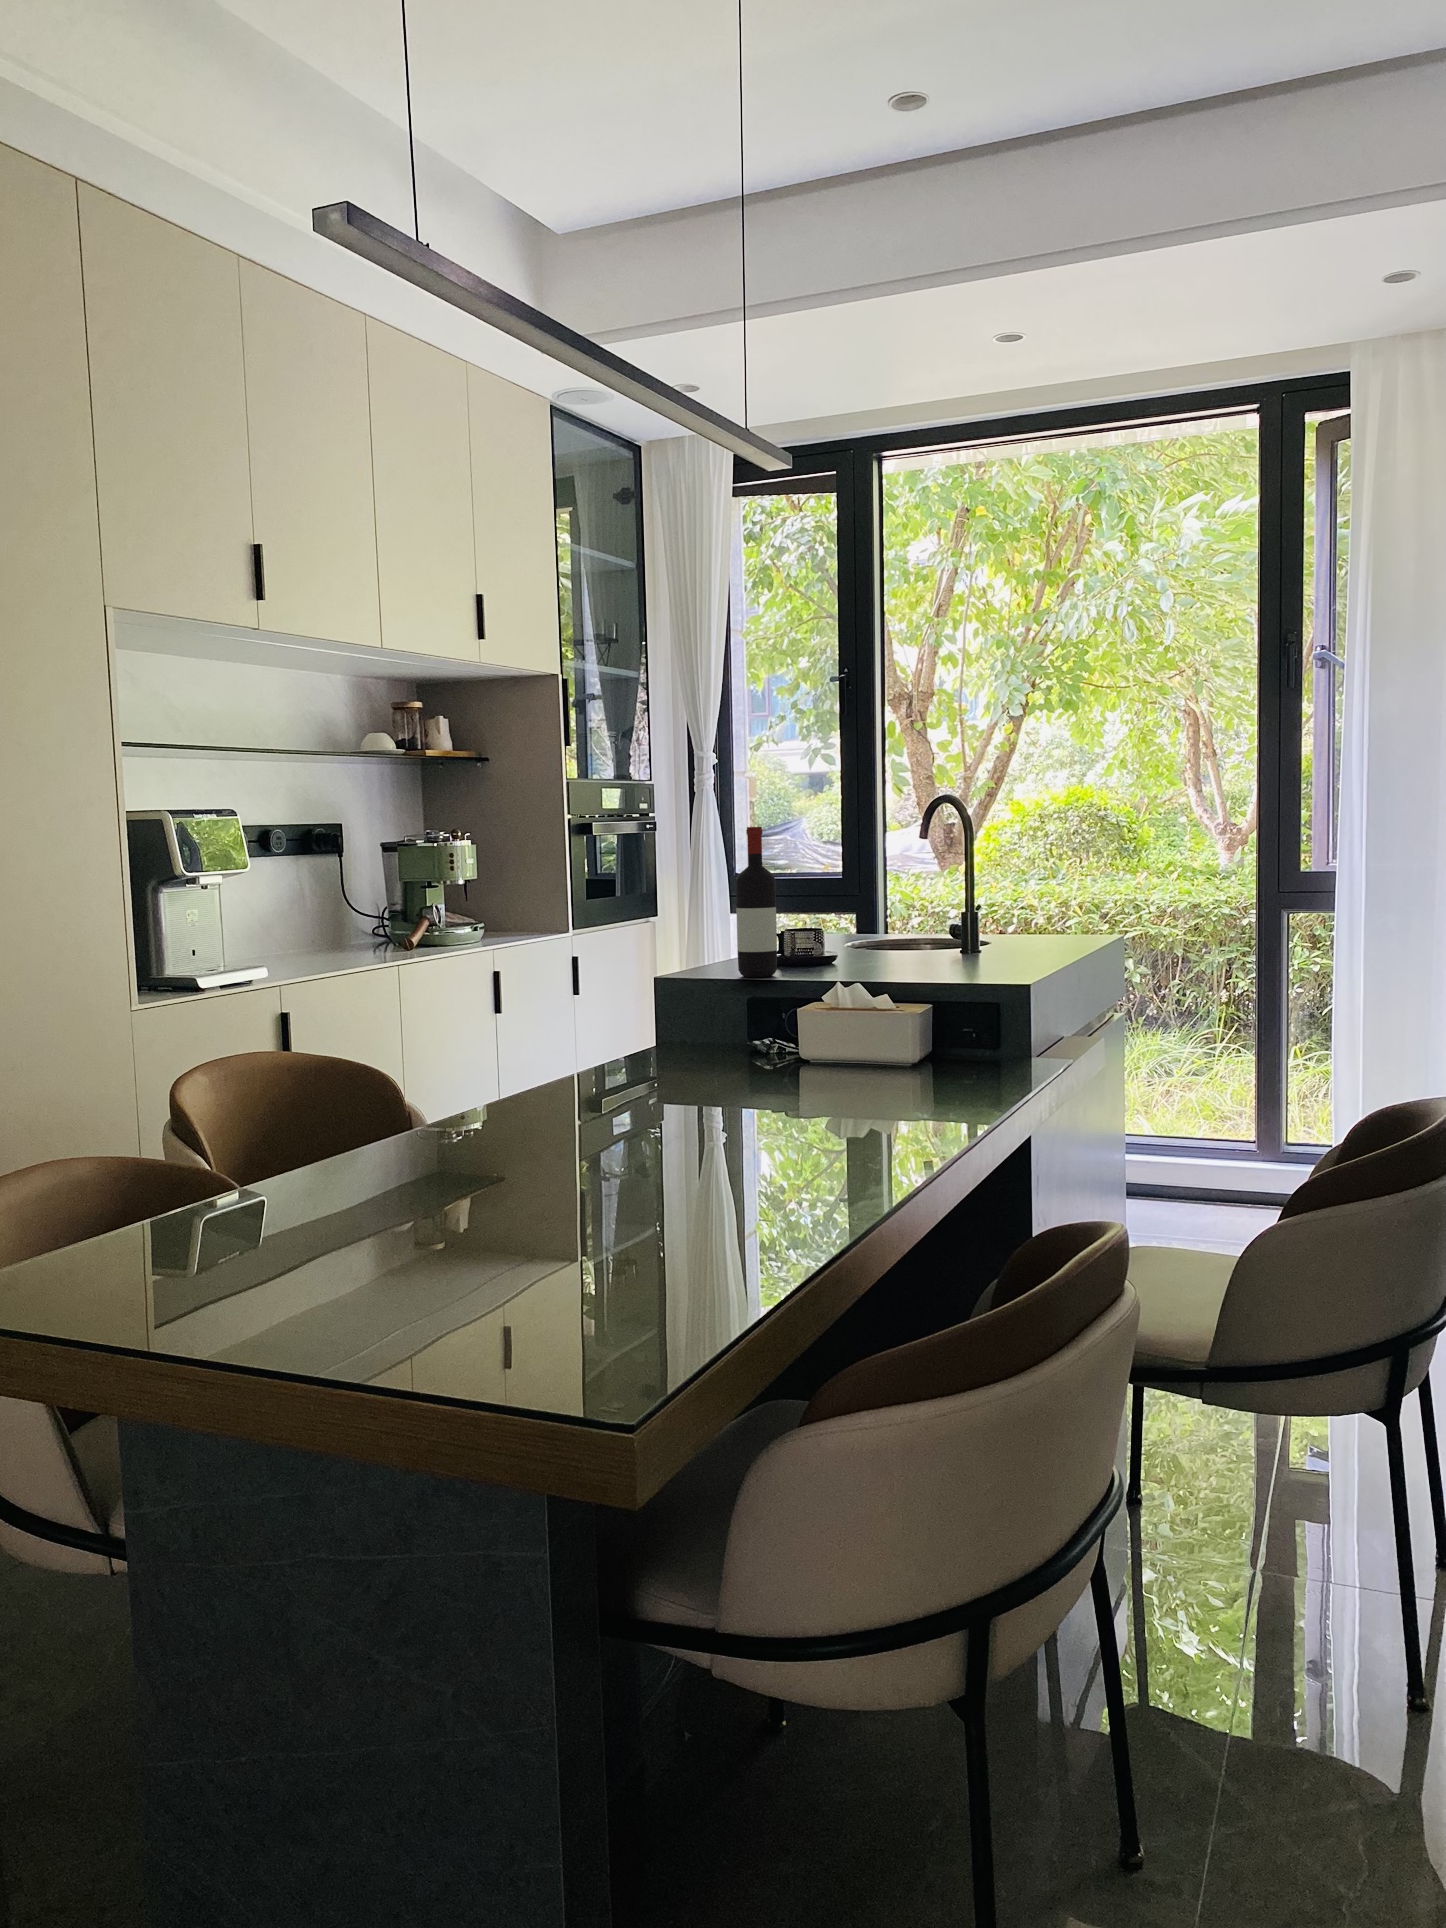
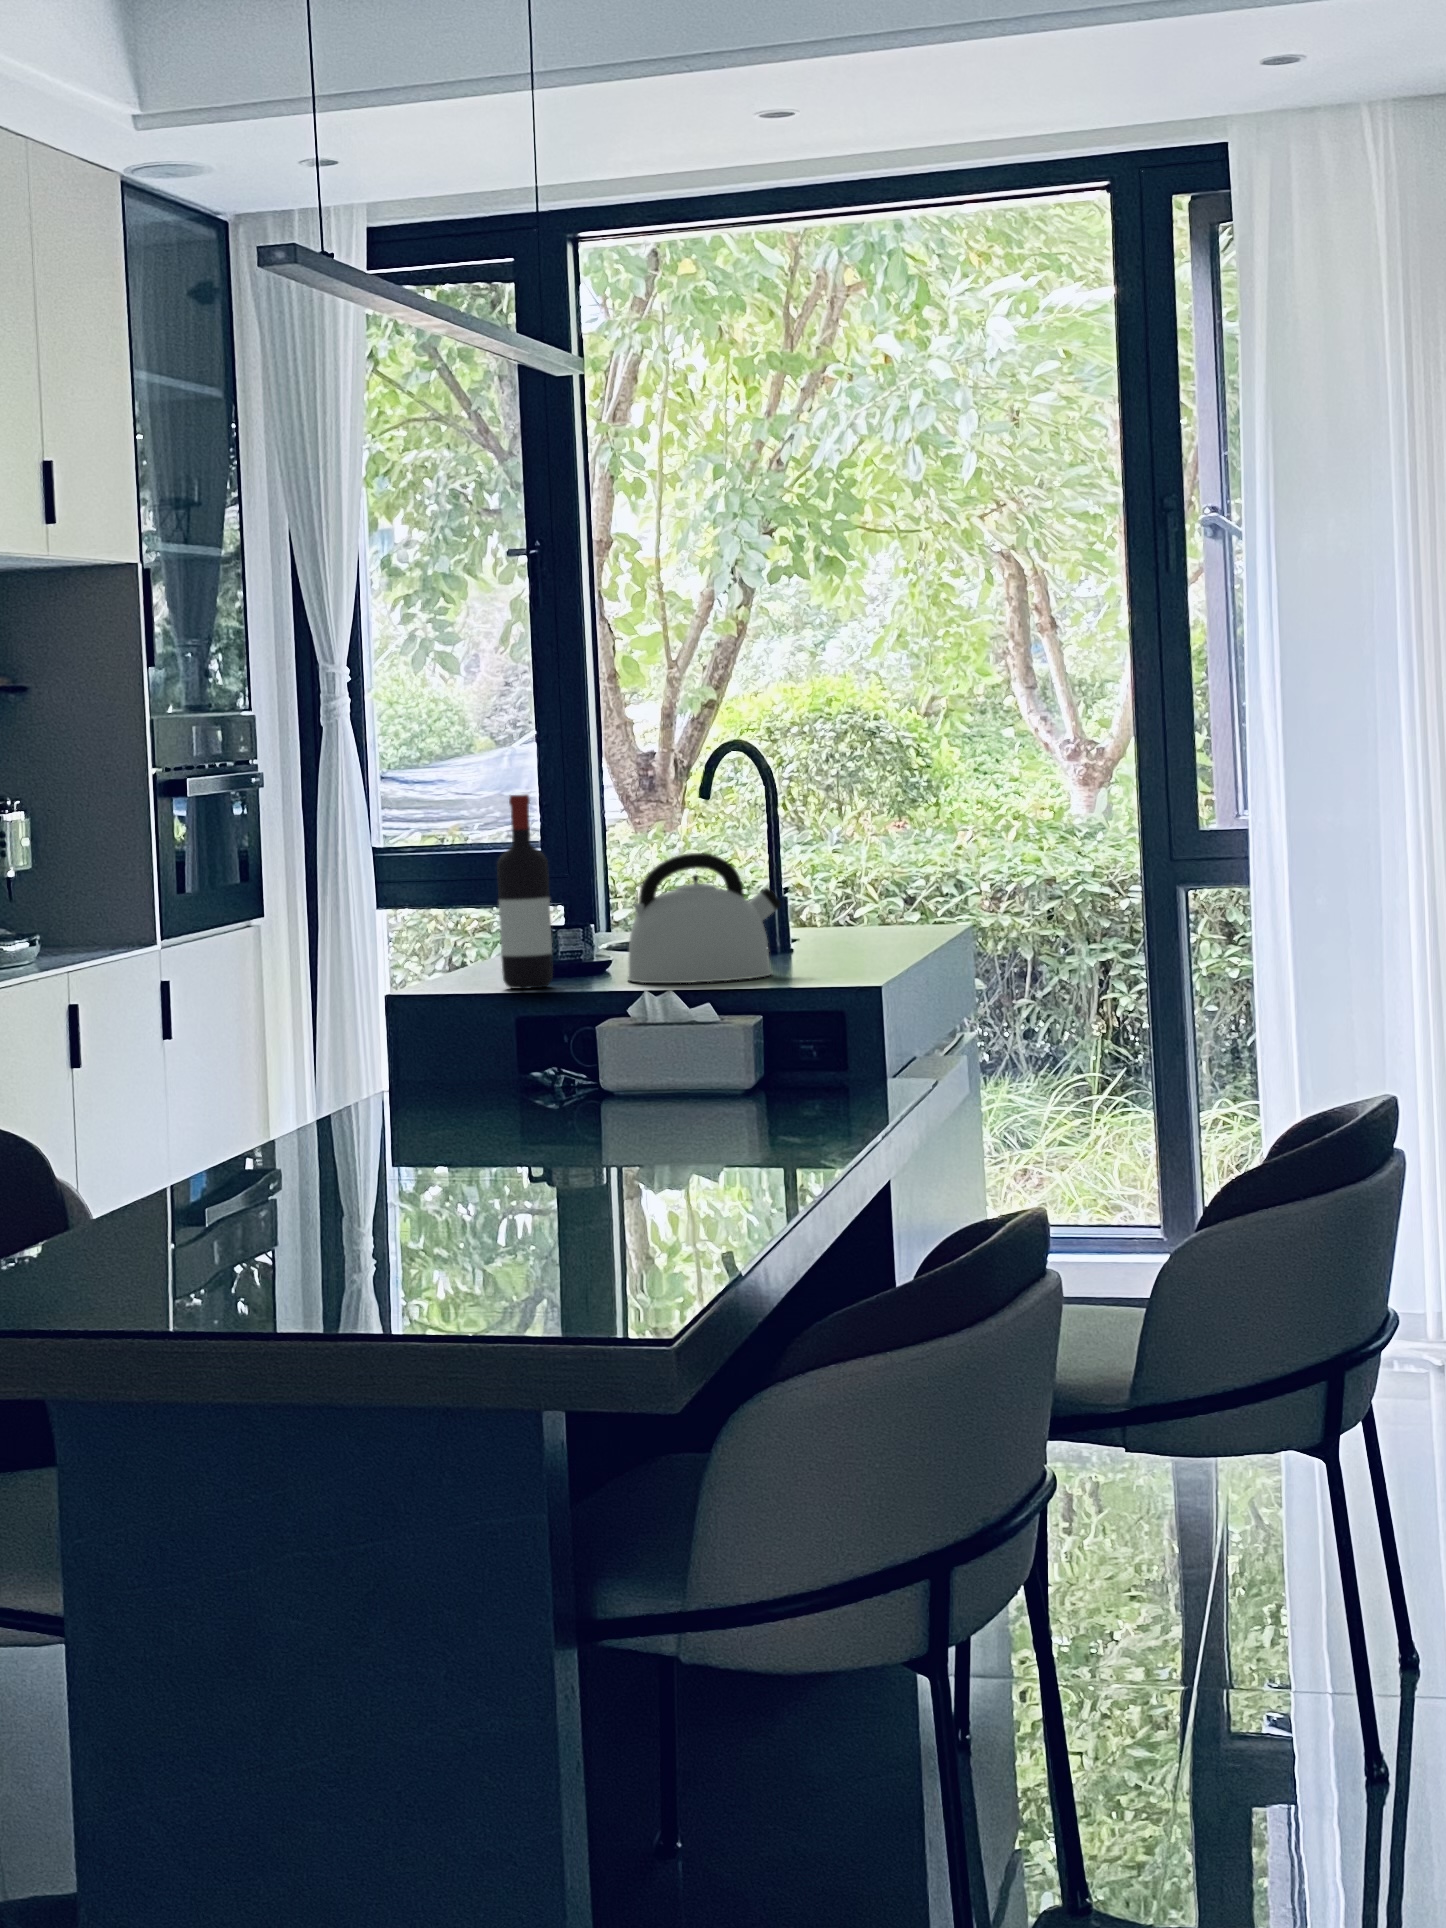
kettle: none [836,876,959,977] -> present [627,853,781,983]

